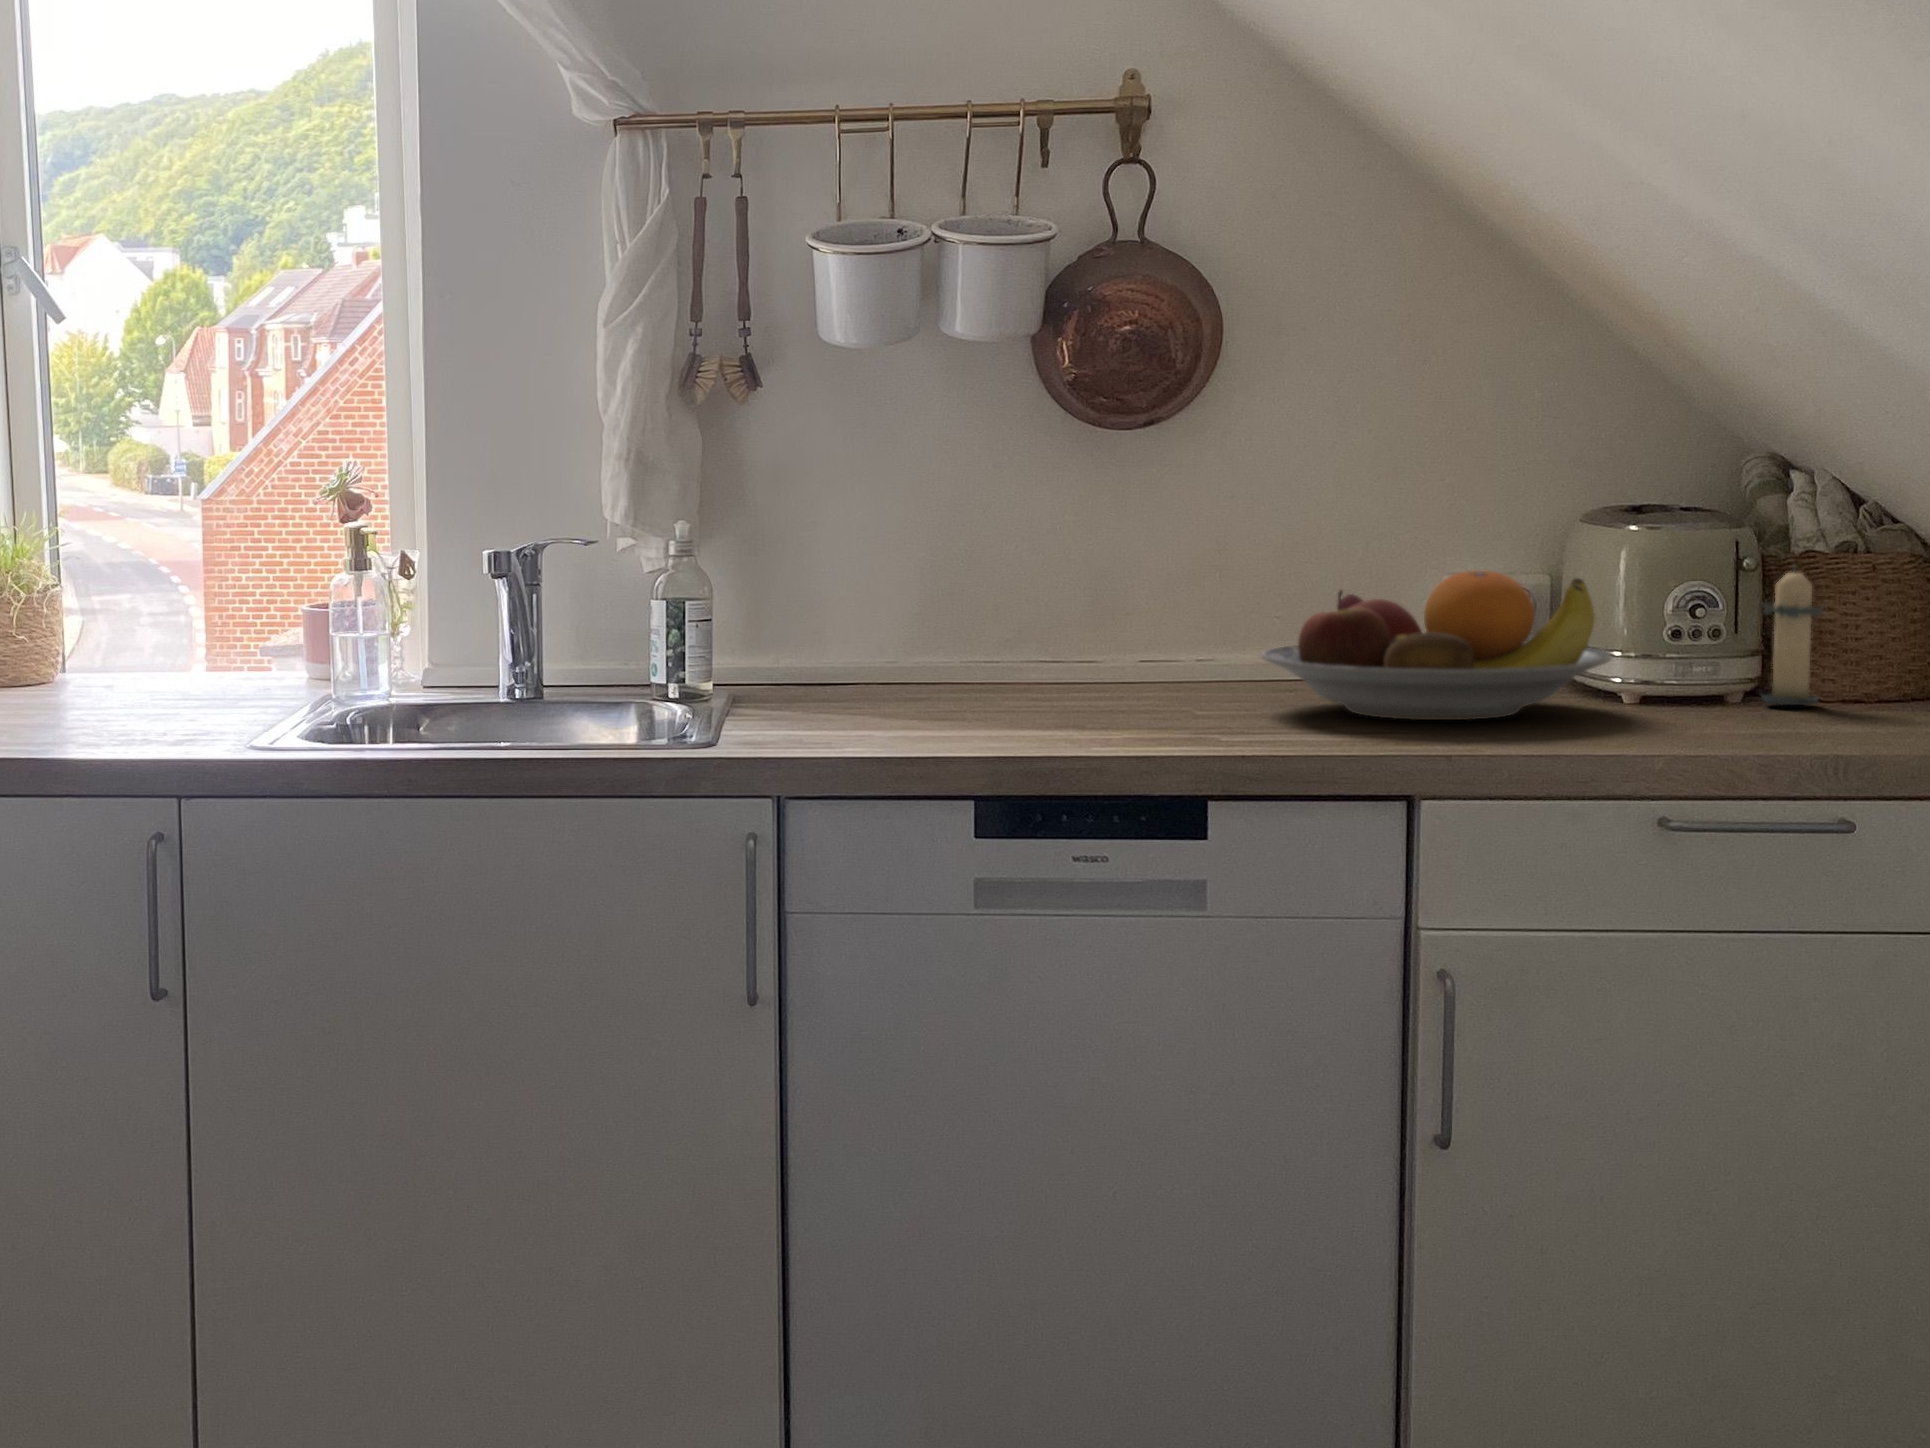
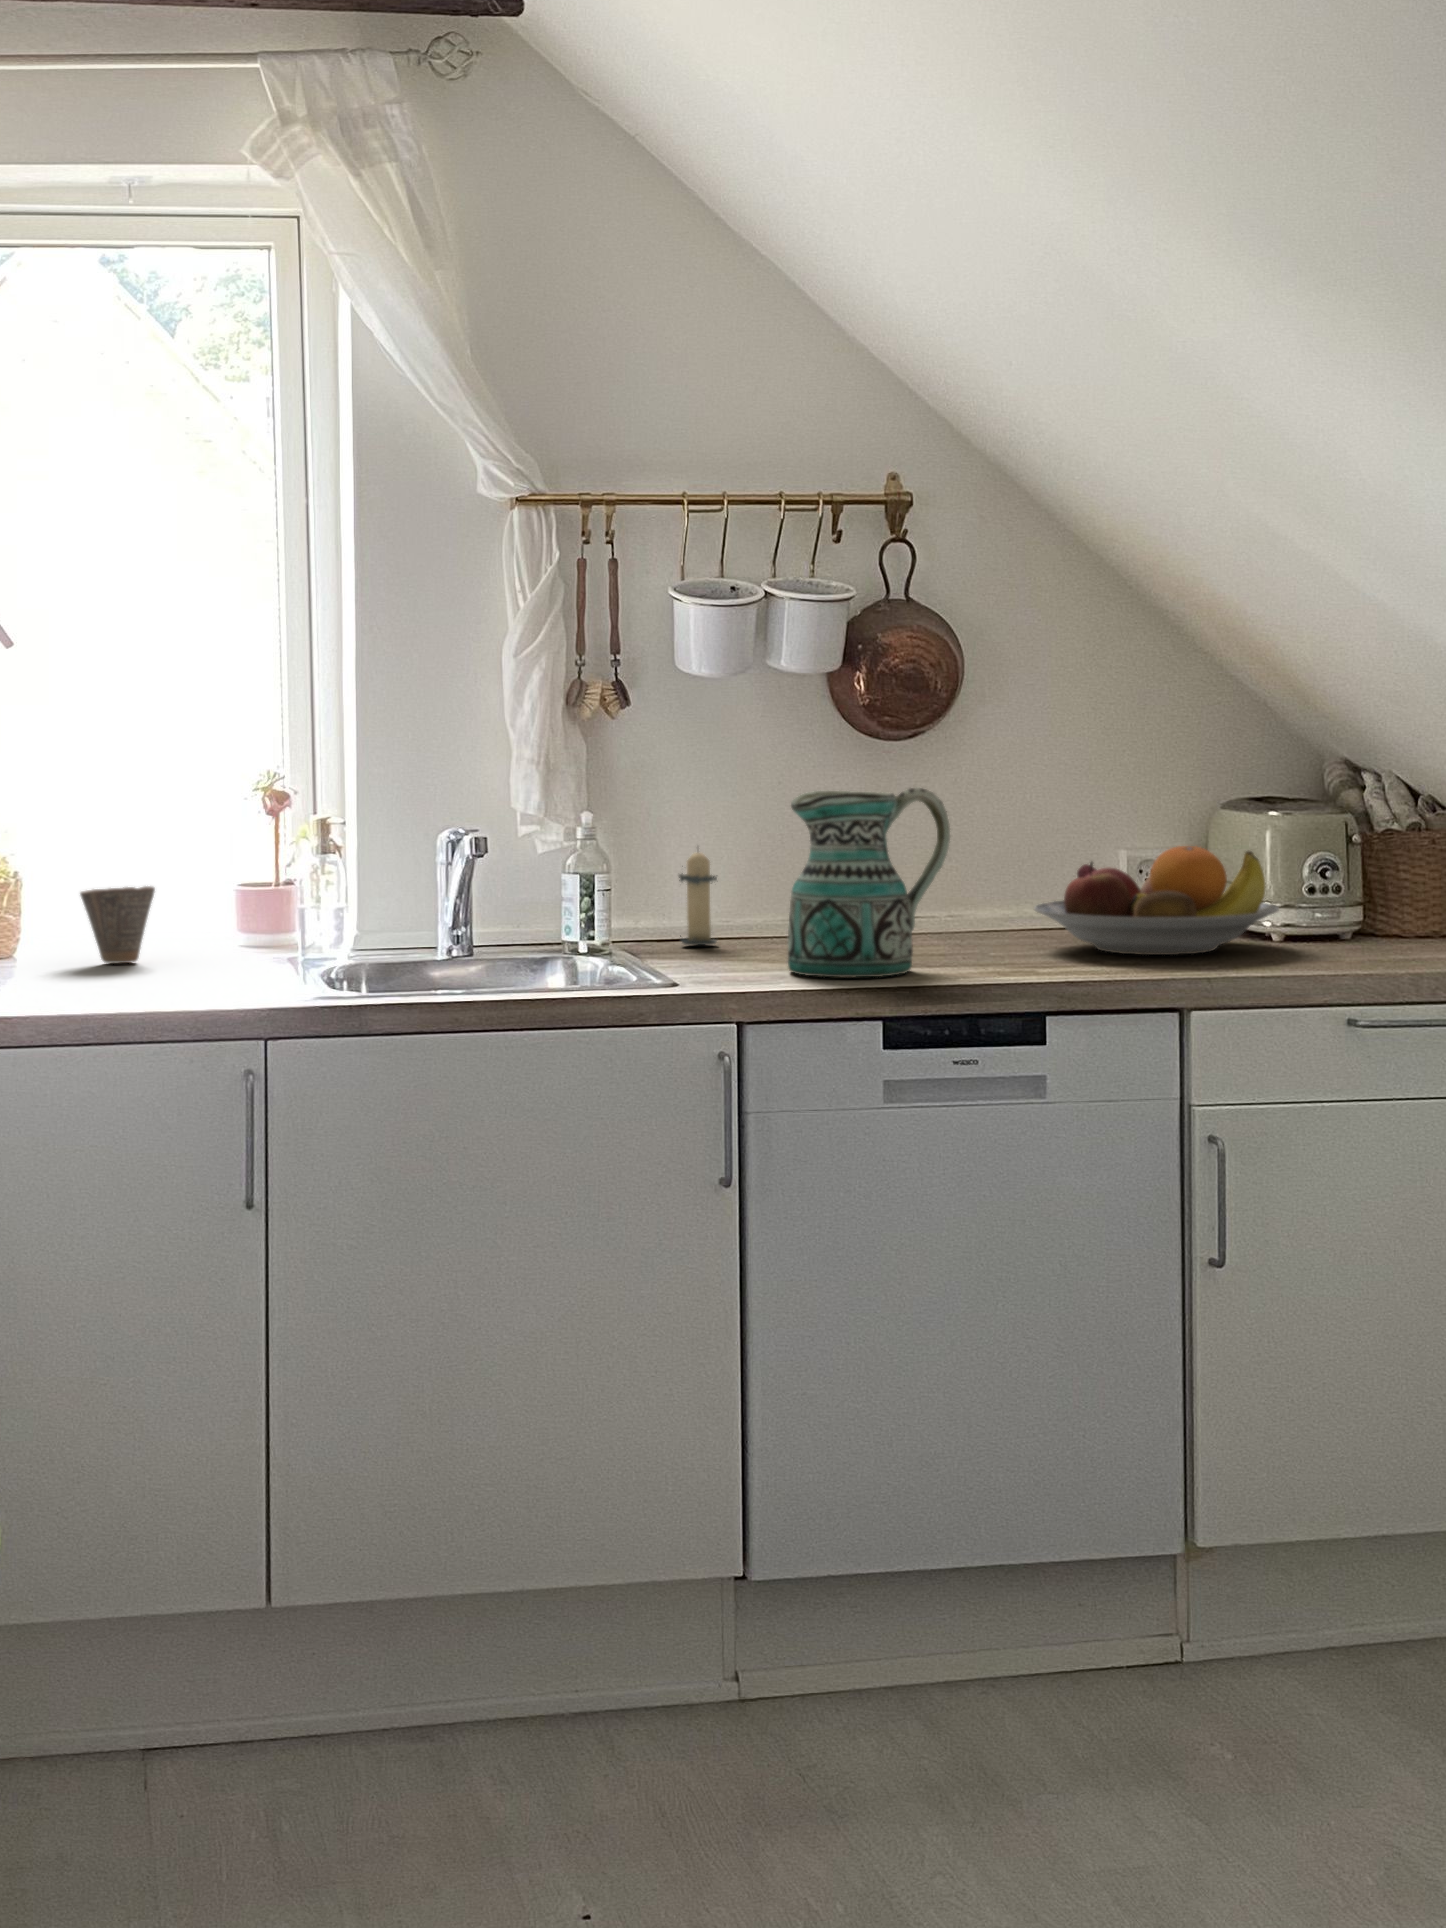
ceramic pitcher: none [886,488,1115,740] -> present [788,788,950,978]
candle: present [1762,567,1823,705] -> present [679,852,717,945]
cup: none [78,606,166,698] -> present [80,886,155,963]

